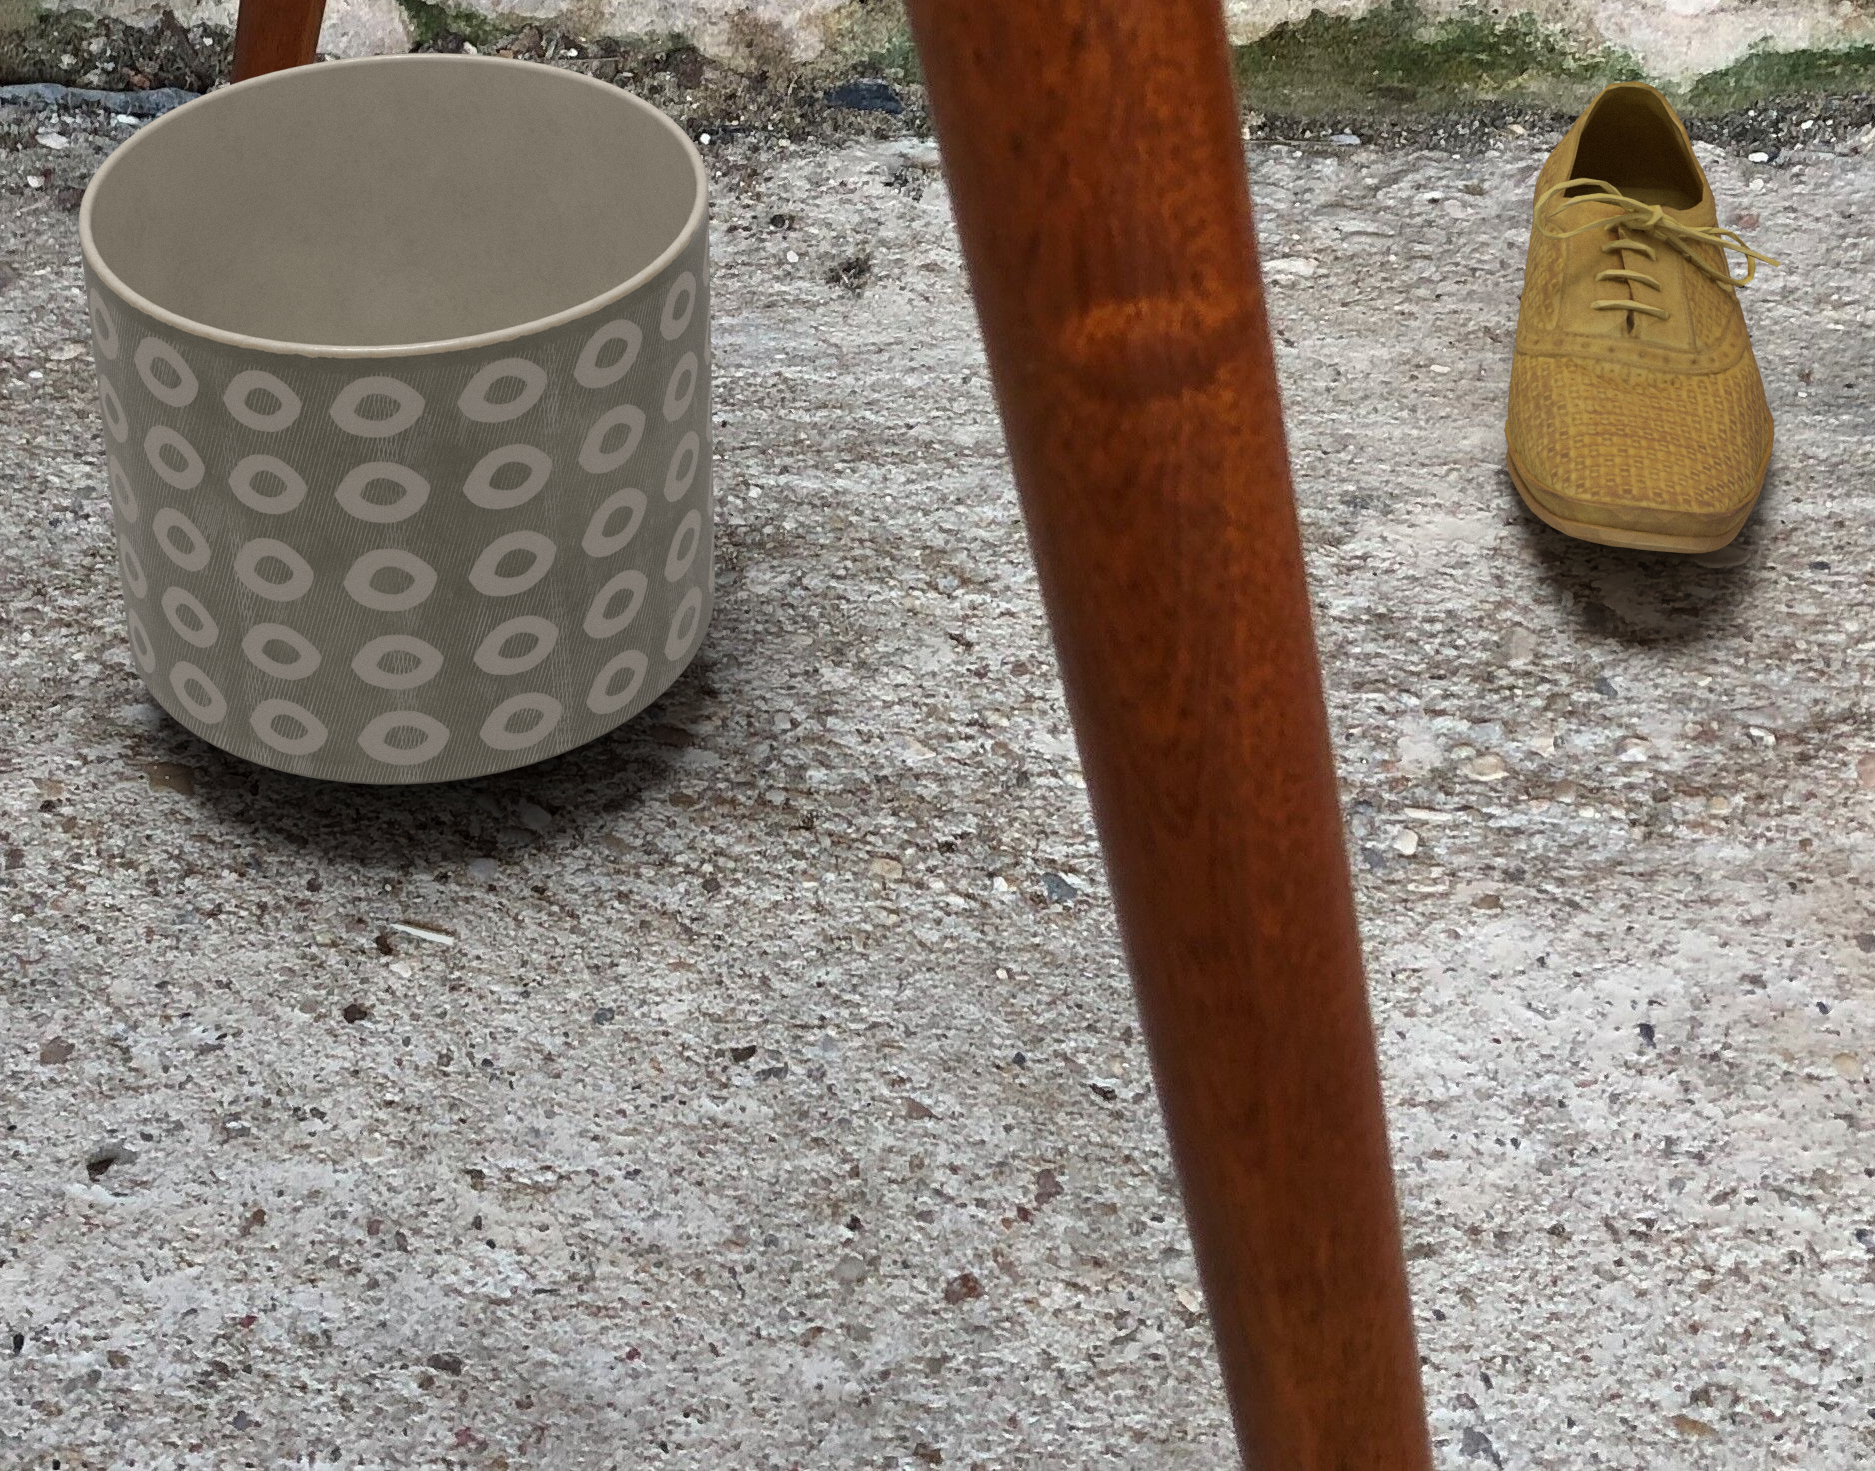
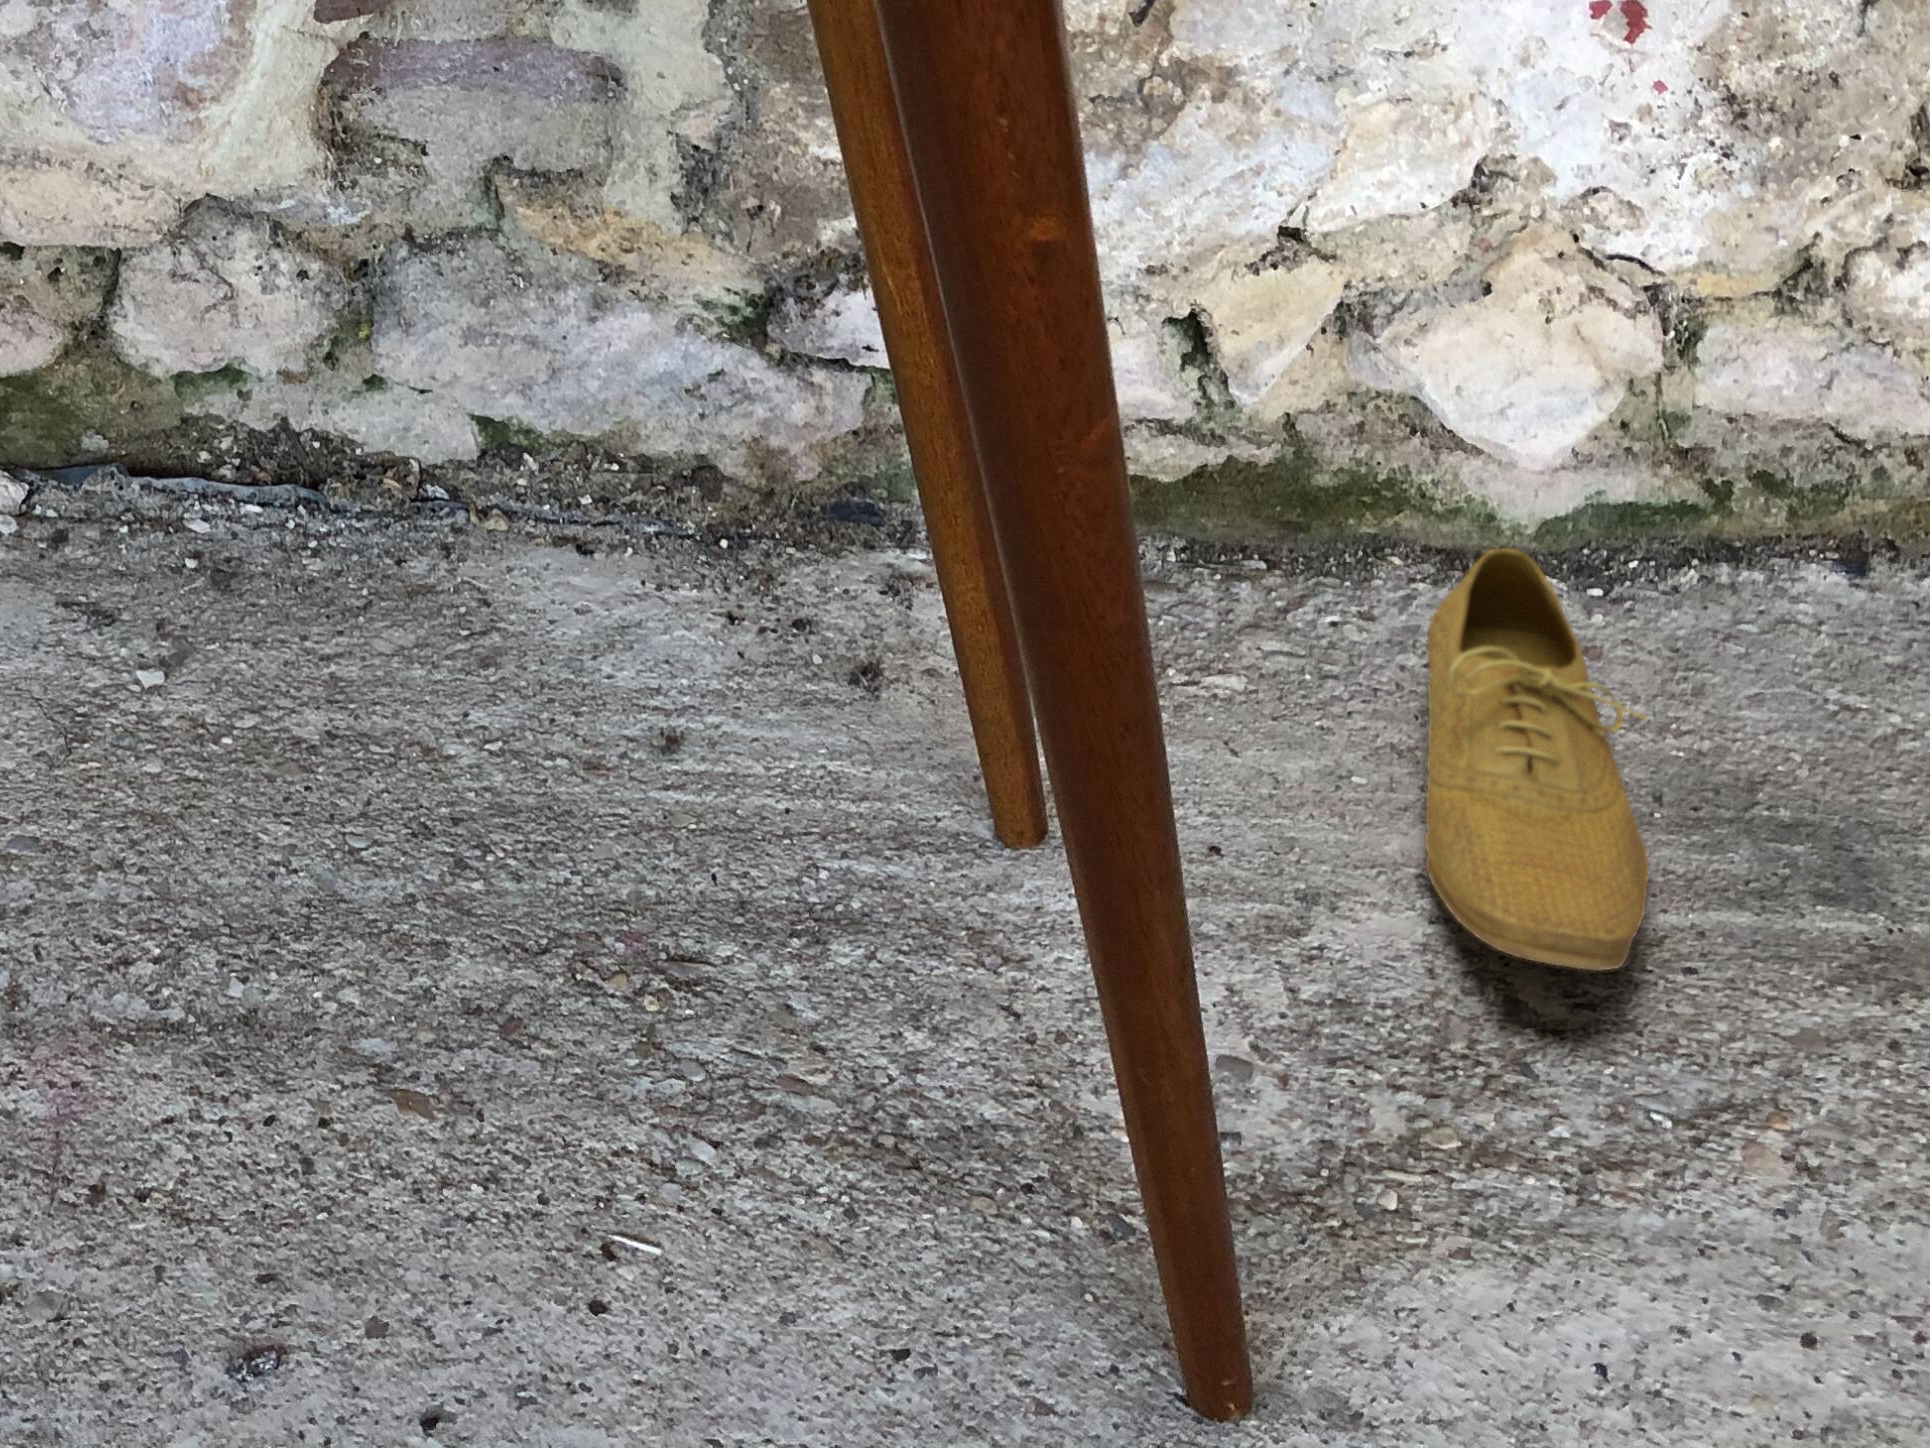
planter: present [79,53,715,784] -> none [371,533,849,1124]

